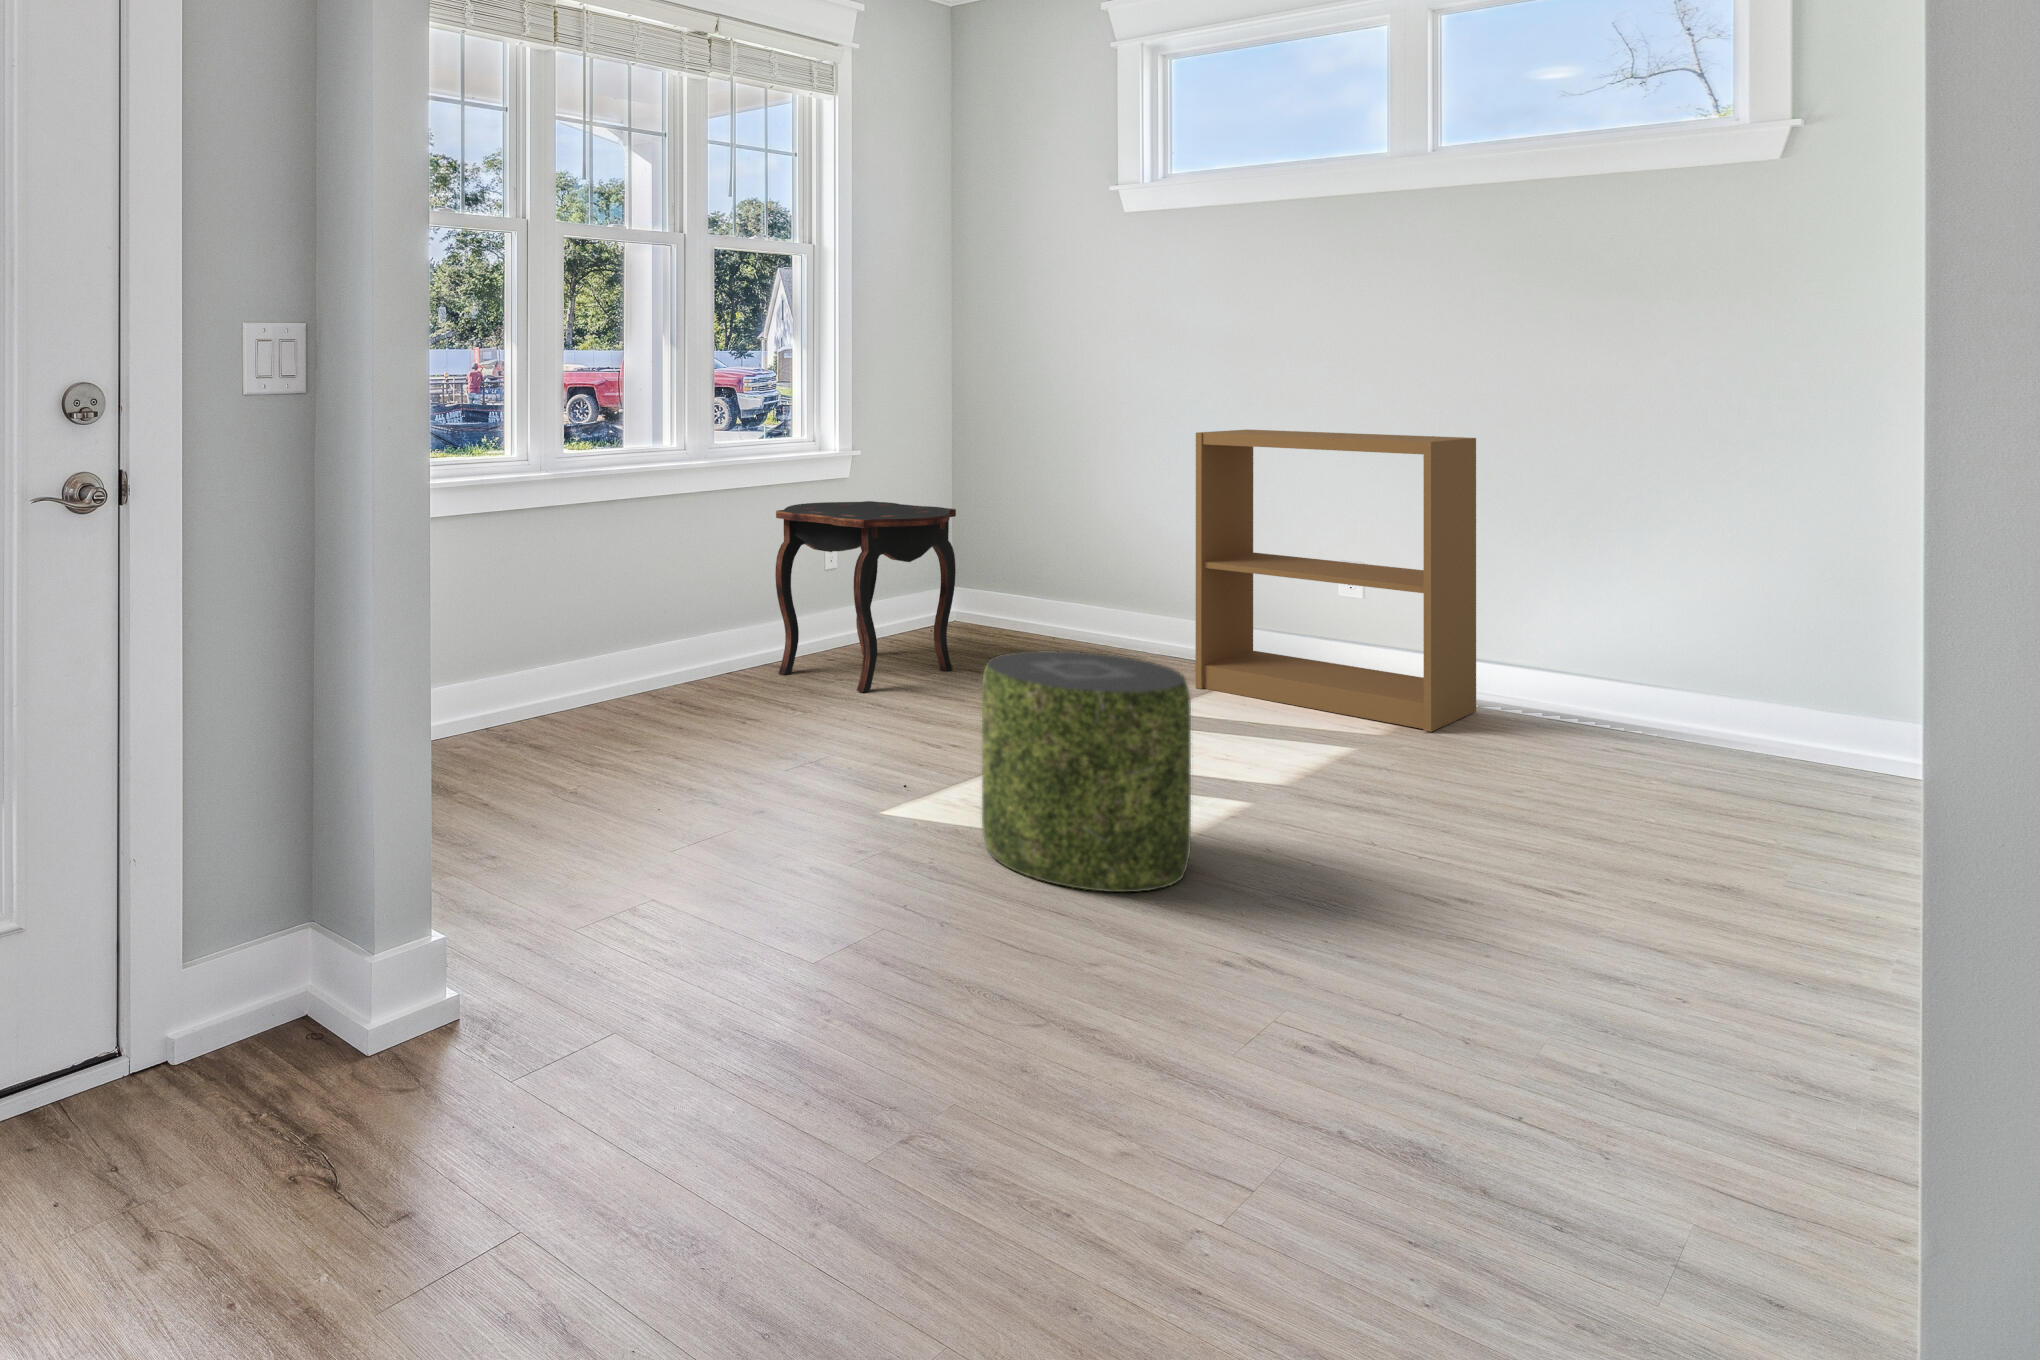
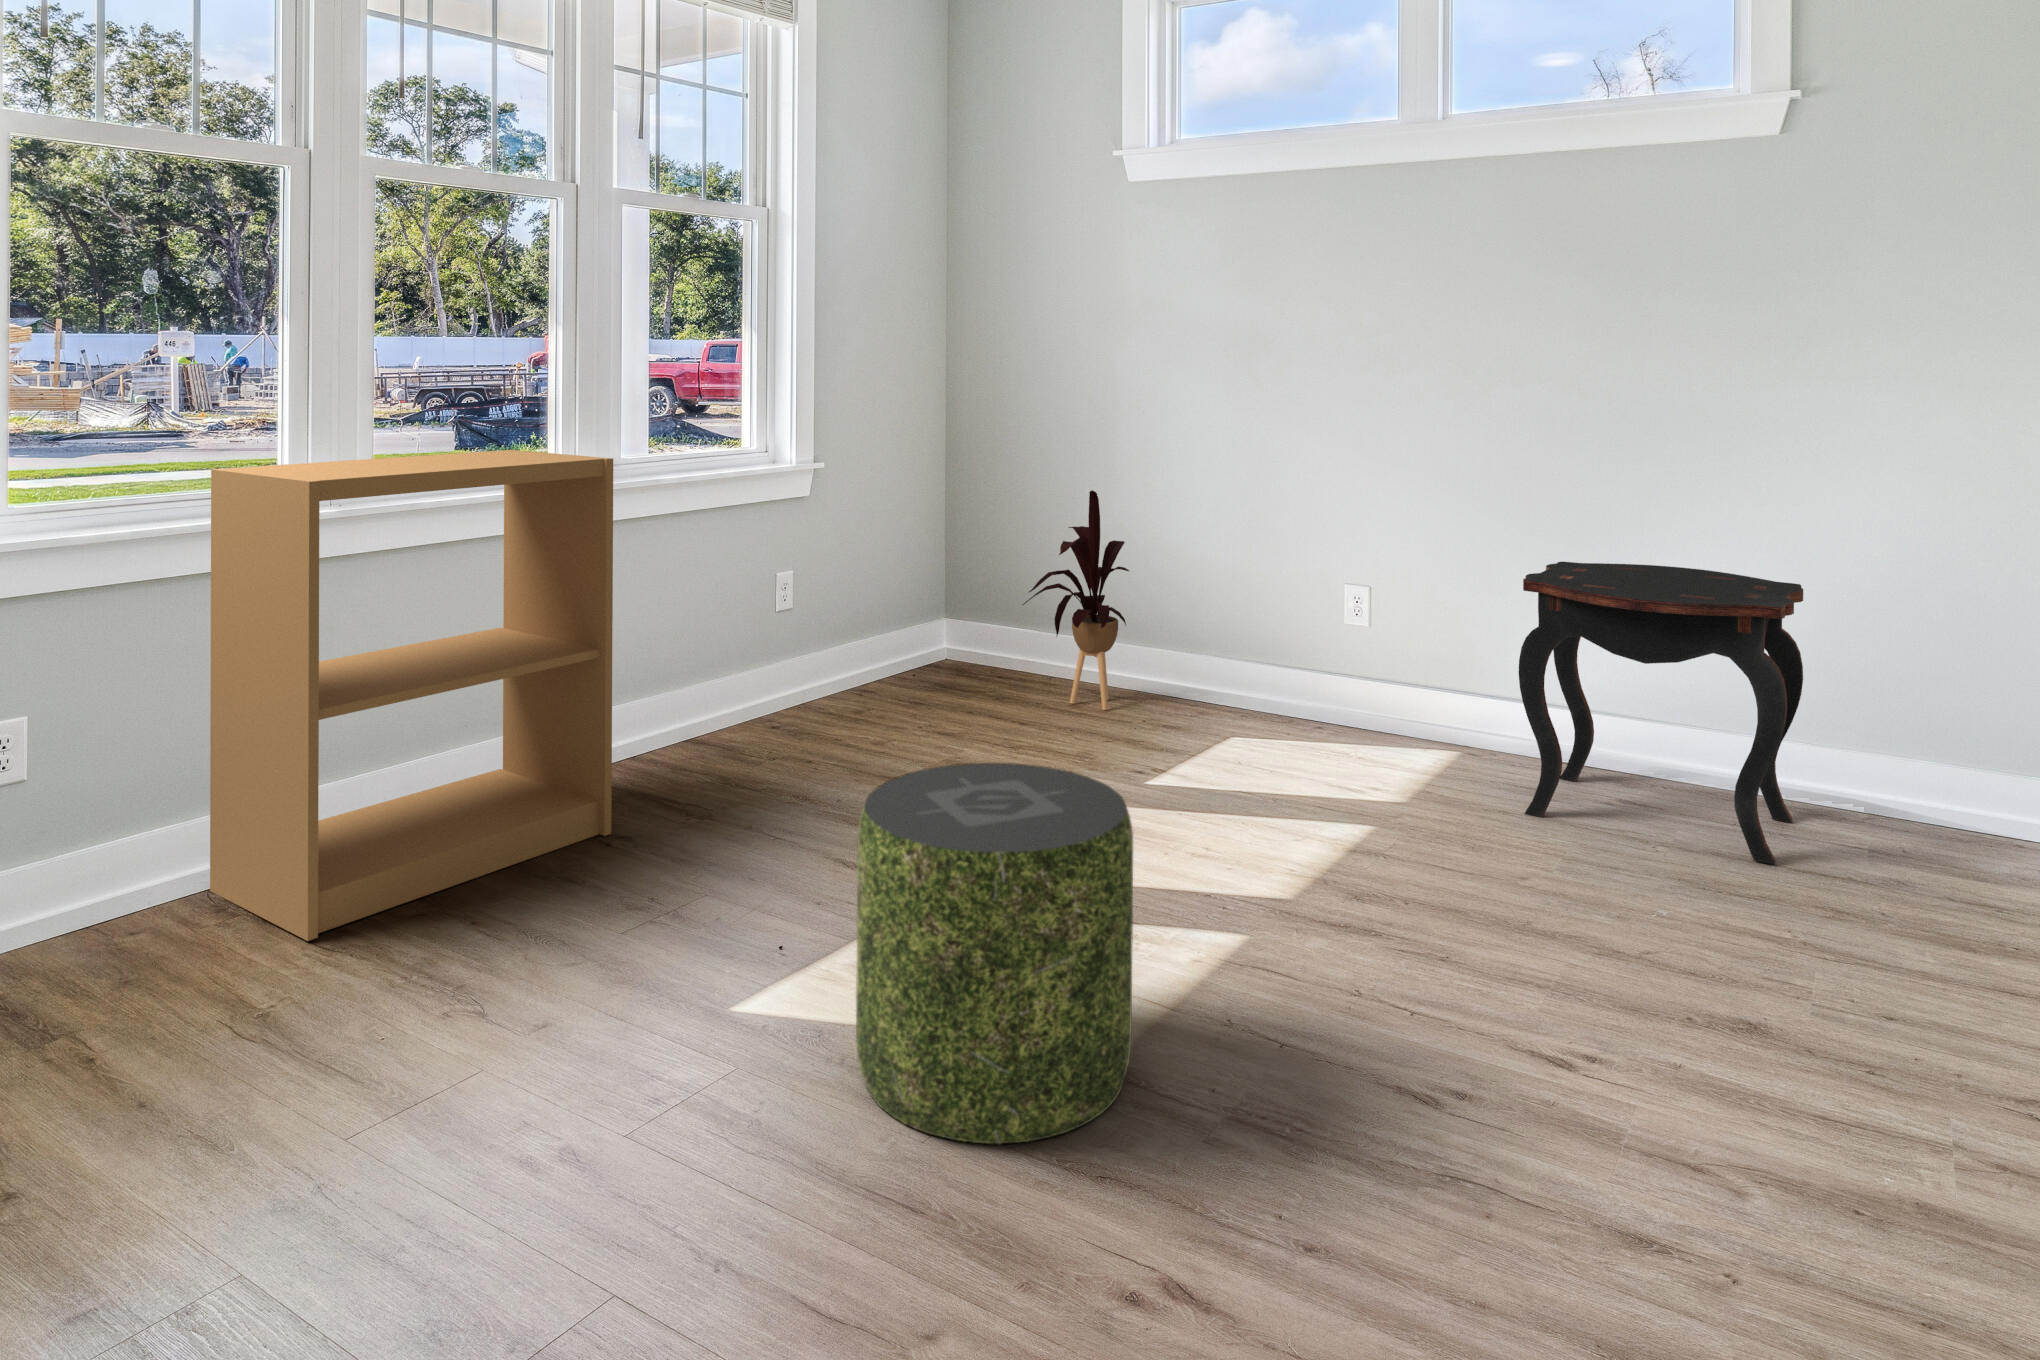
bookshelf: present [1195,430,1476,732] -> present [210,450,613,941]
house plant: none [1035,477,1135,665] -> present [1023,490,1129,710]
side table: present [775,501,956,692] -> present [1519,562,1803,865]

